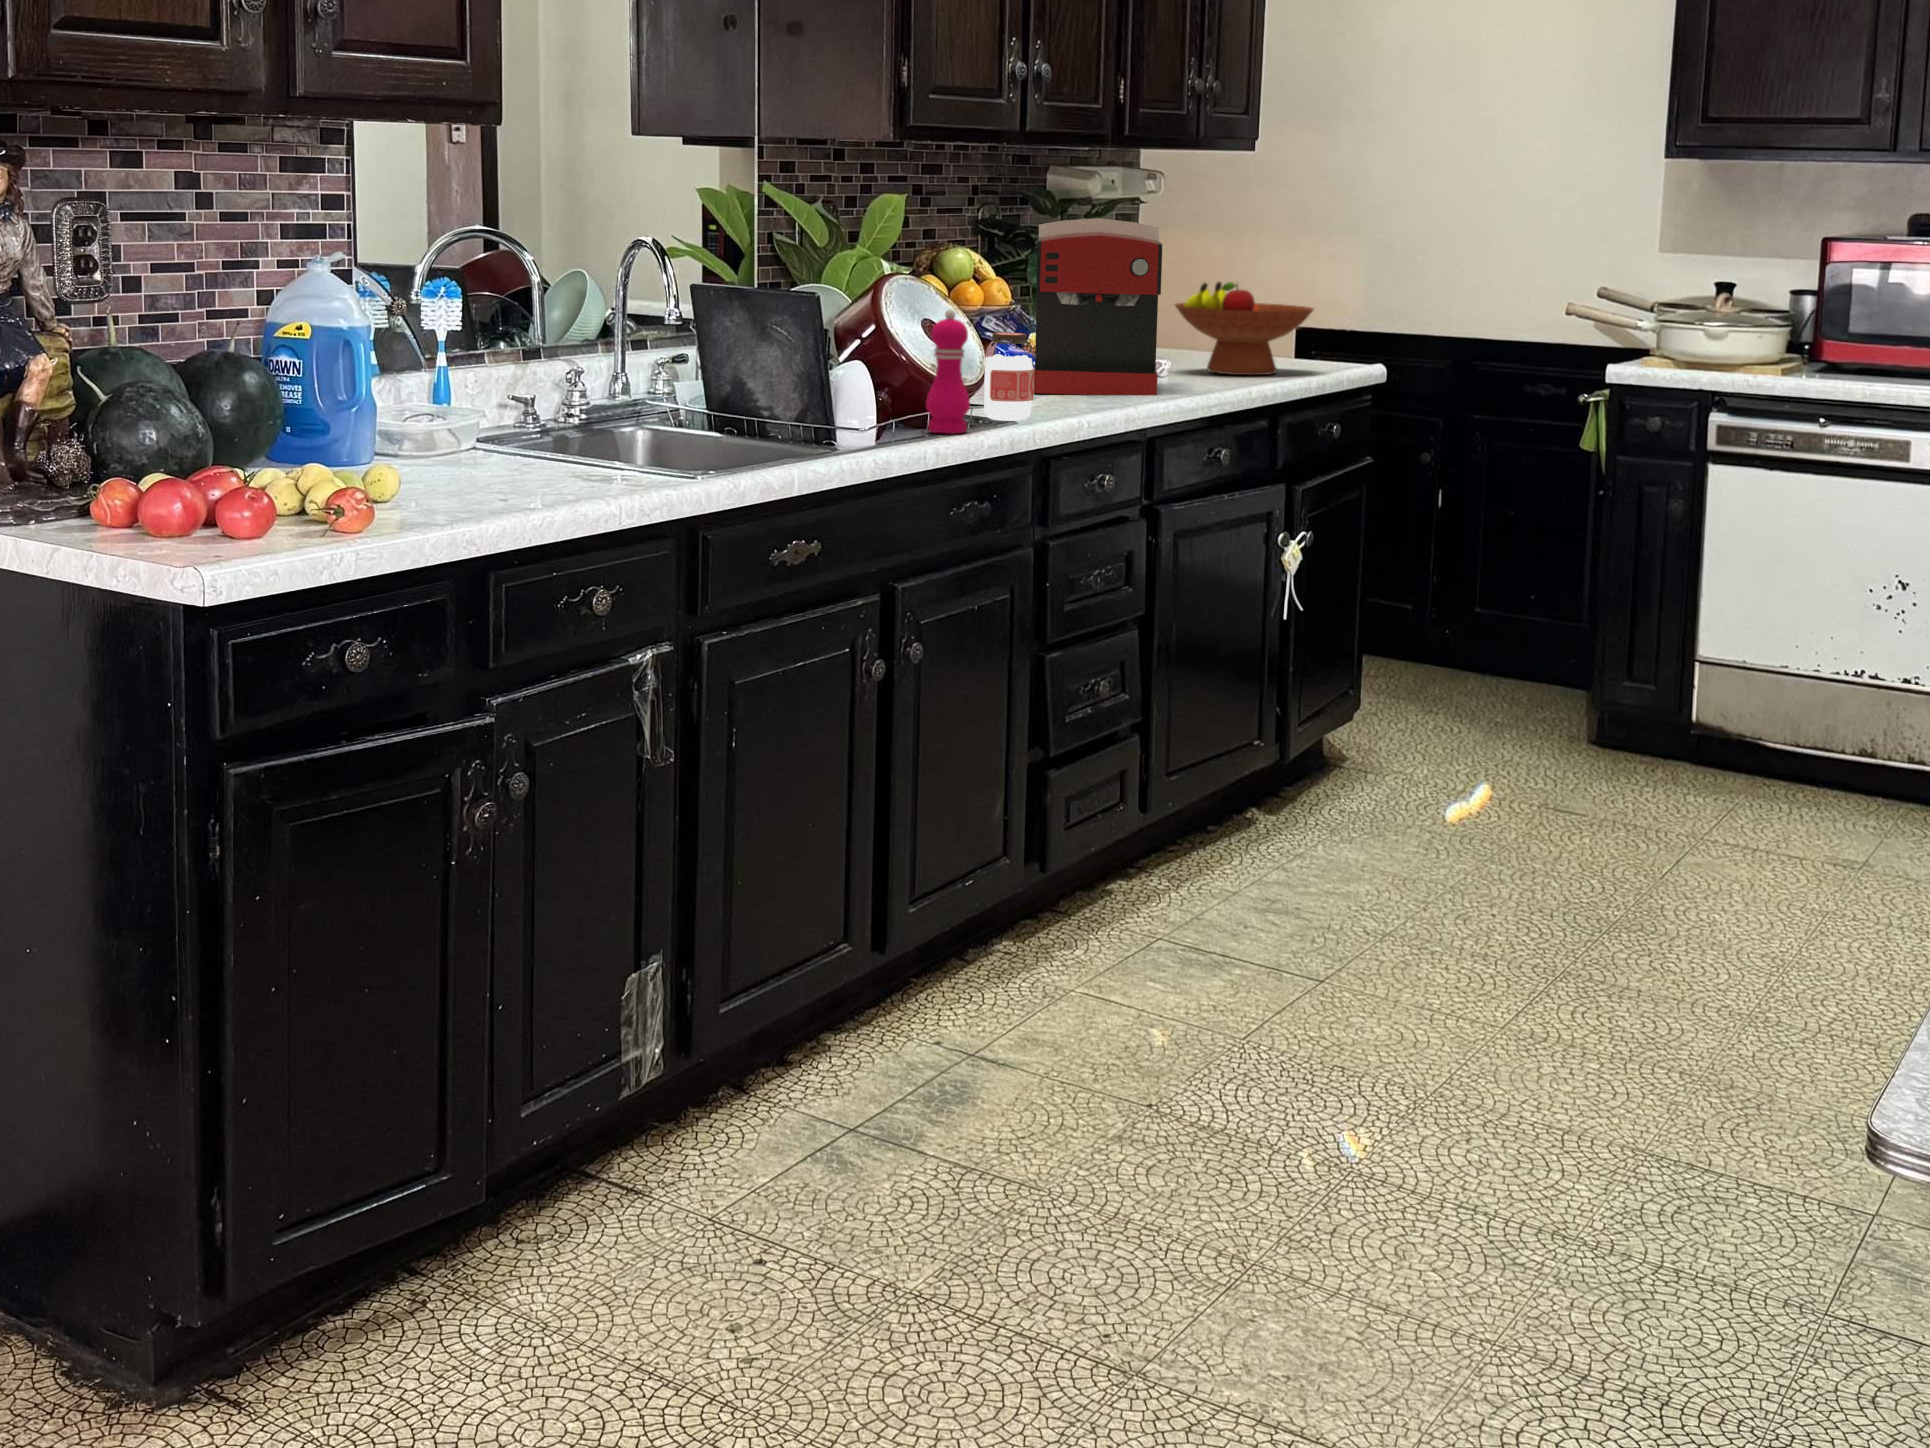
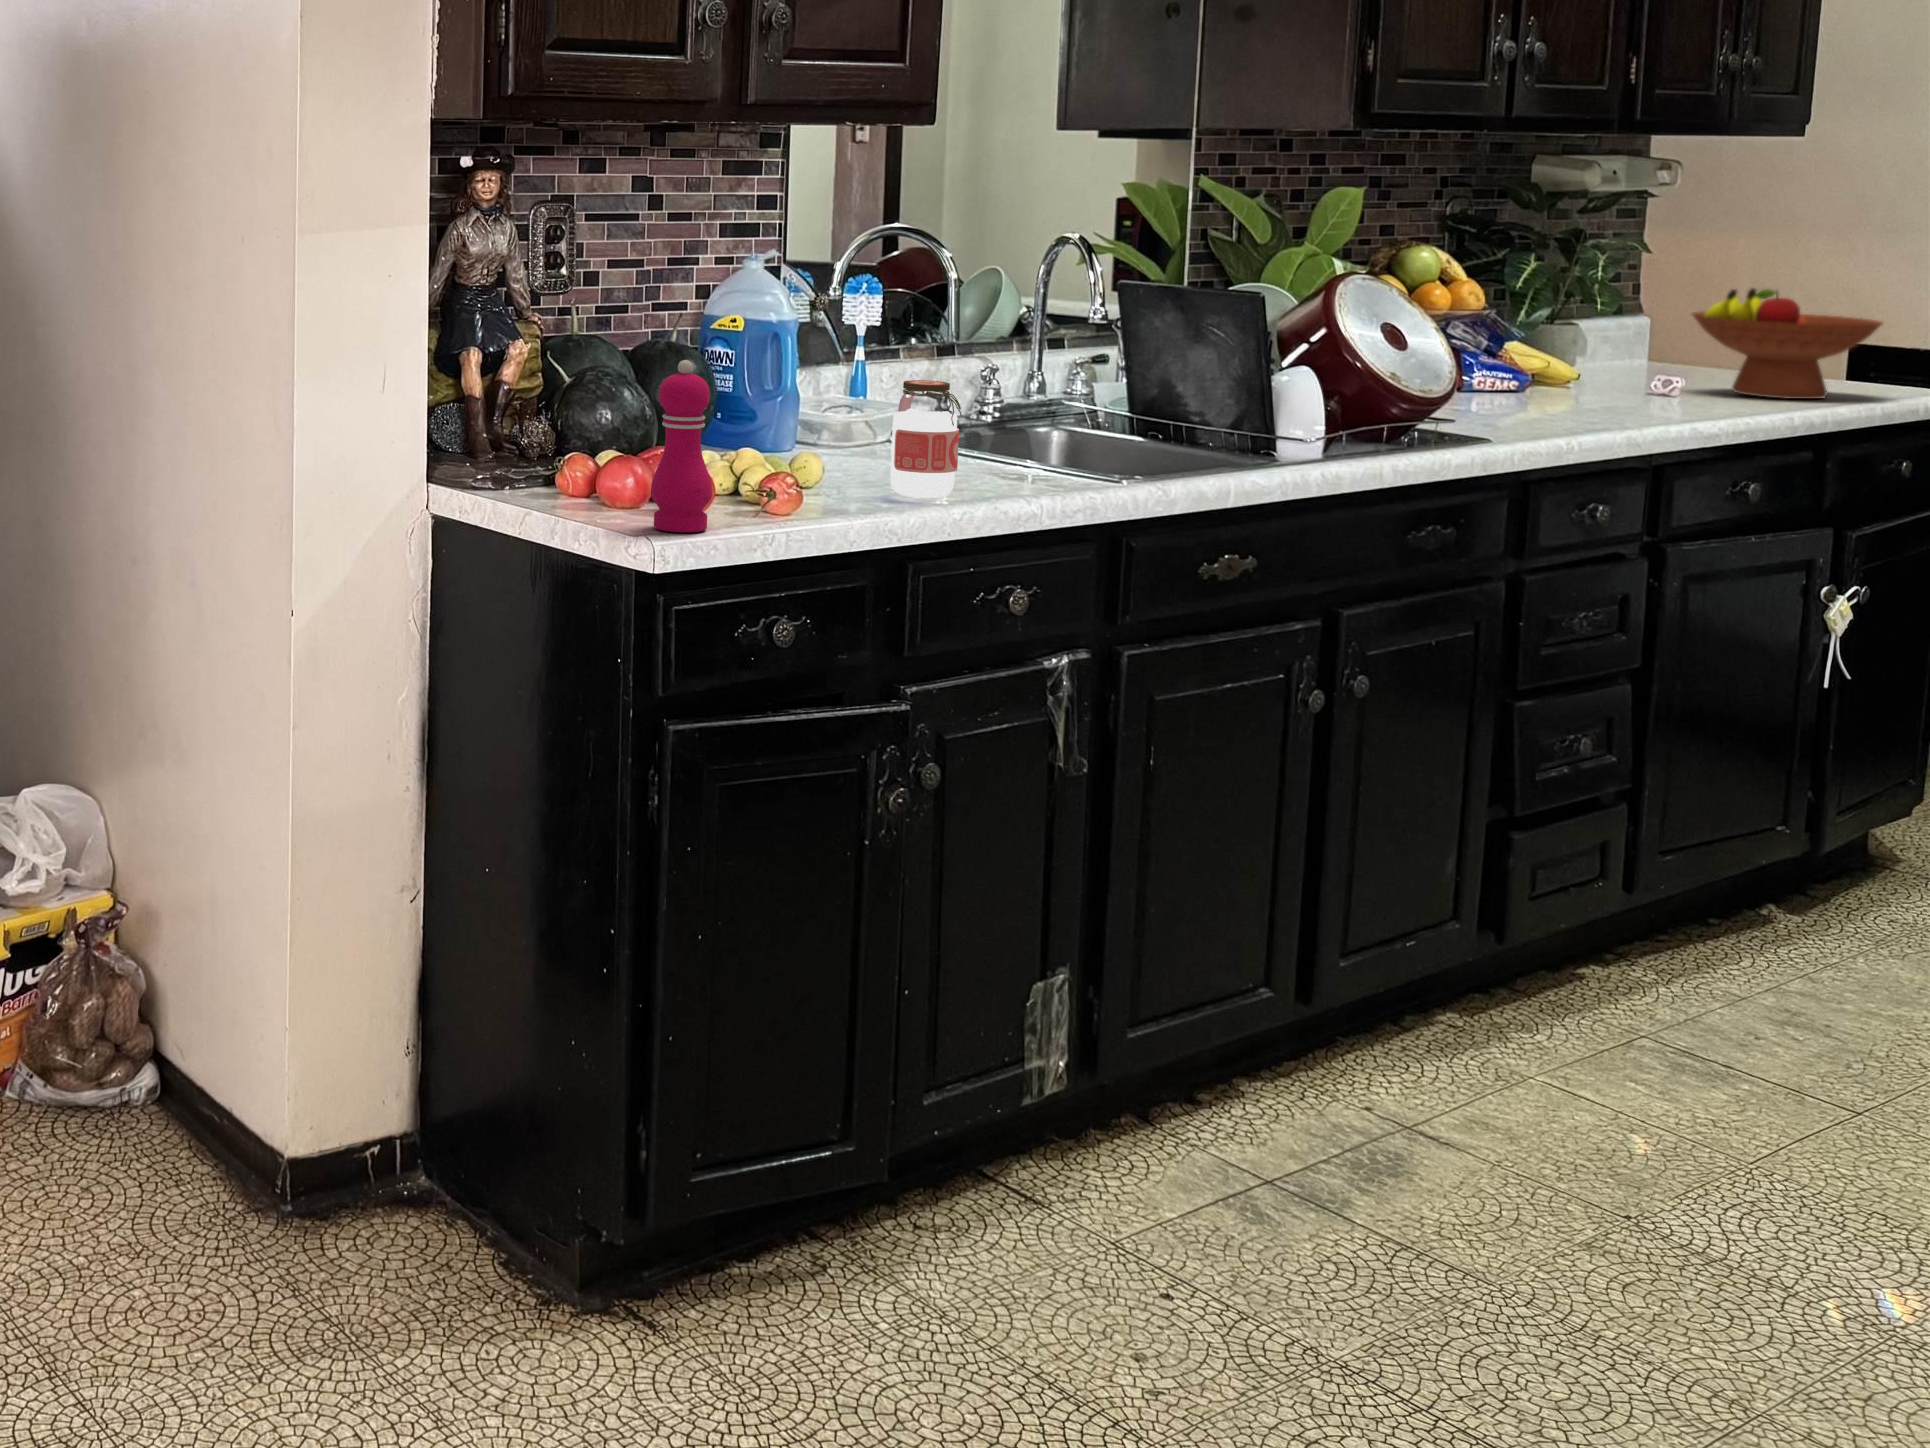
coffee maker: present [1033,218,1162,395] -> none [1508,214,1681,419]
pepper mill: present [926,309,970,434] -> present [651,360,712,532]
jar: present [984,333,1036,421] -> present [891,380,962,498]

